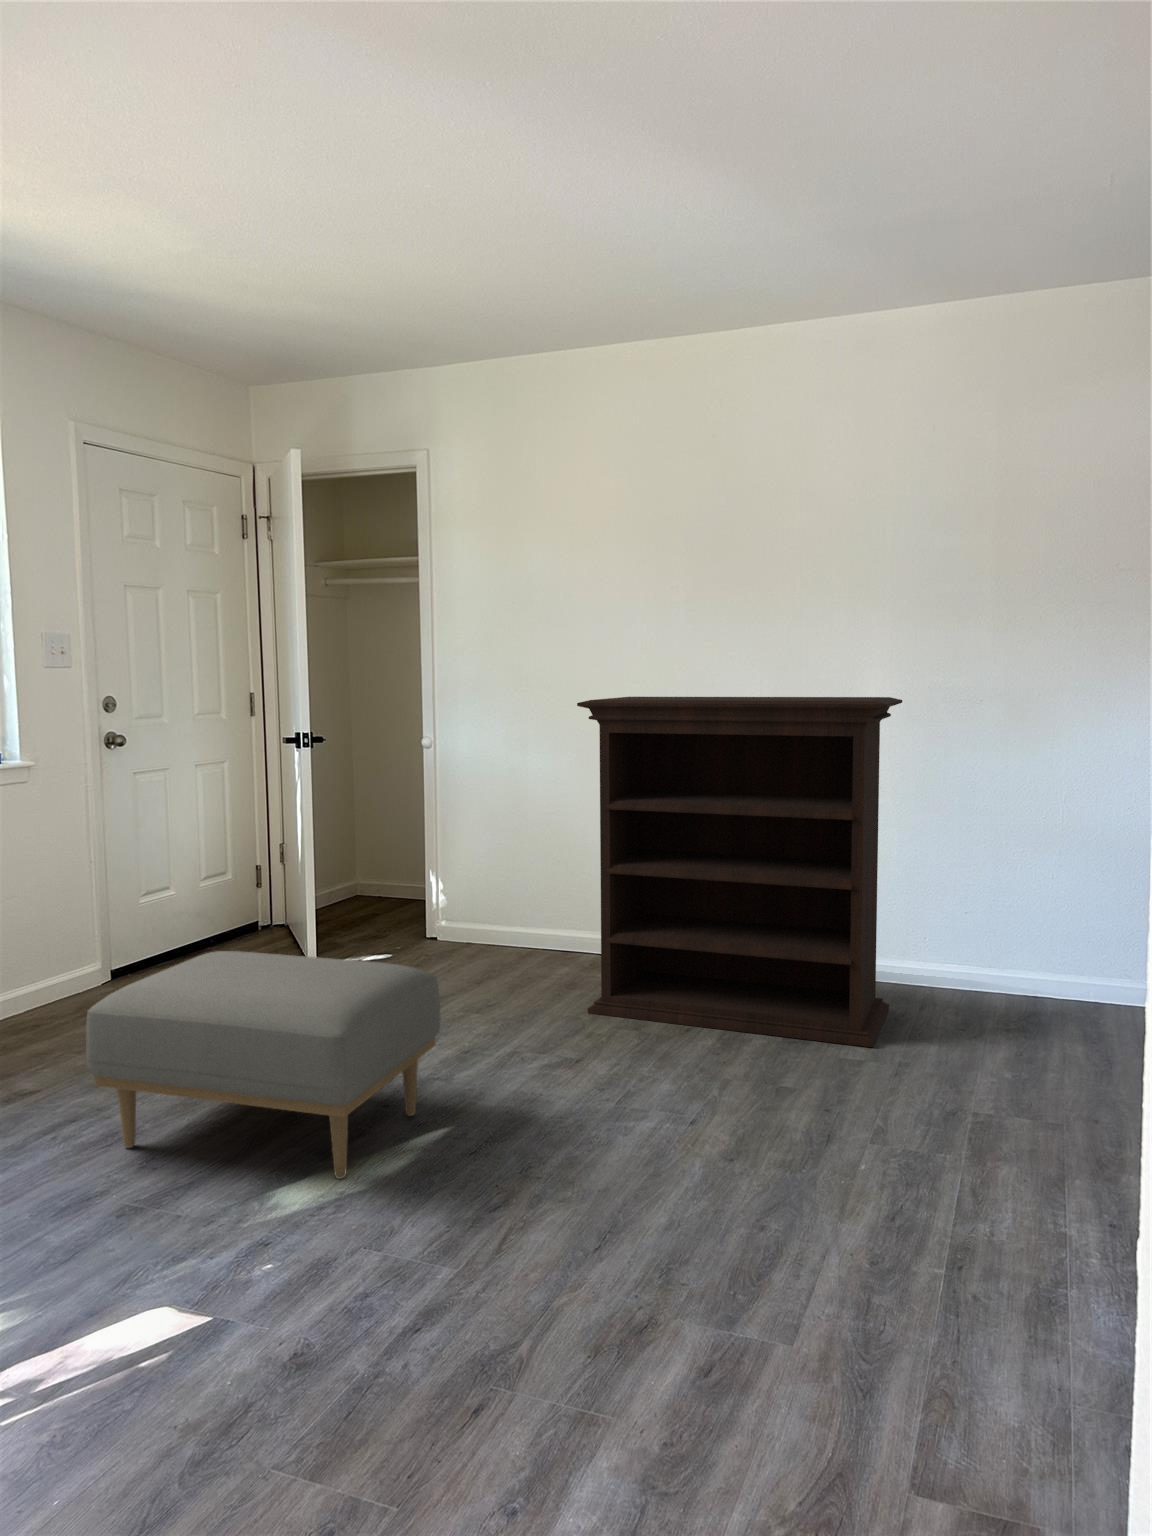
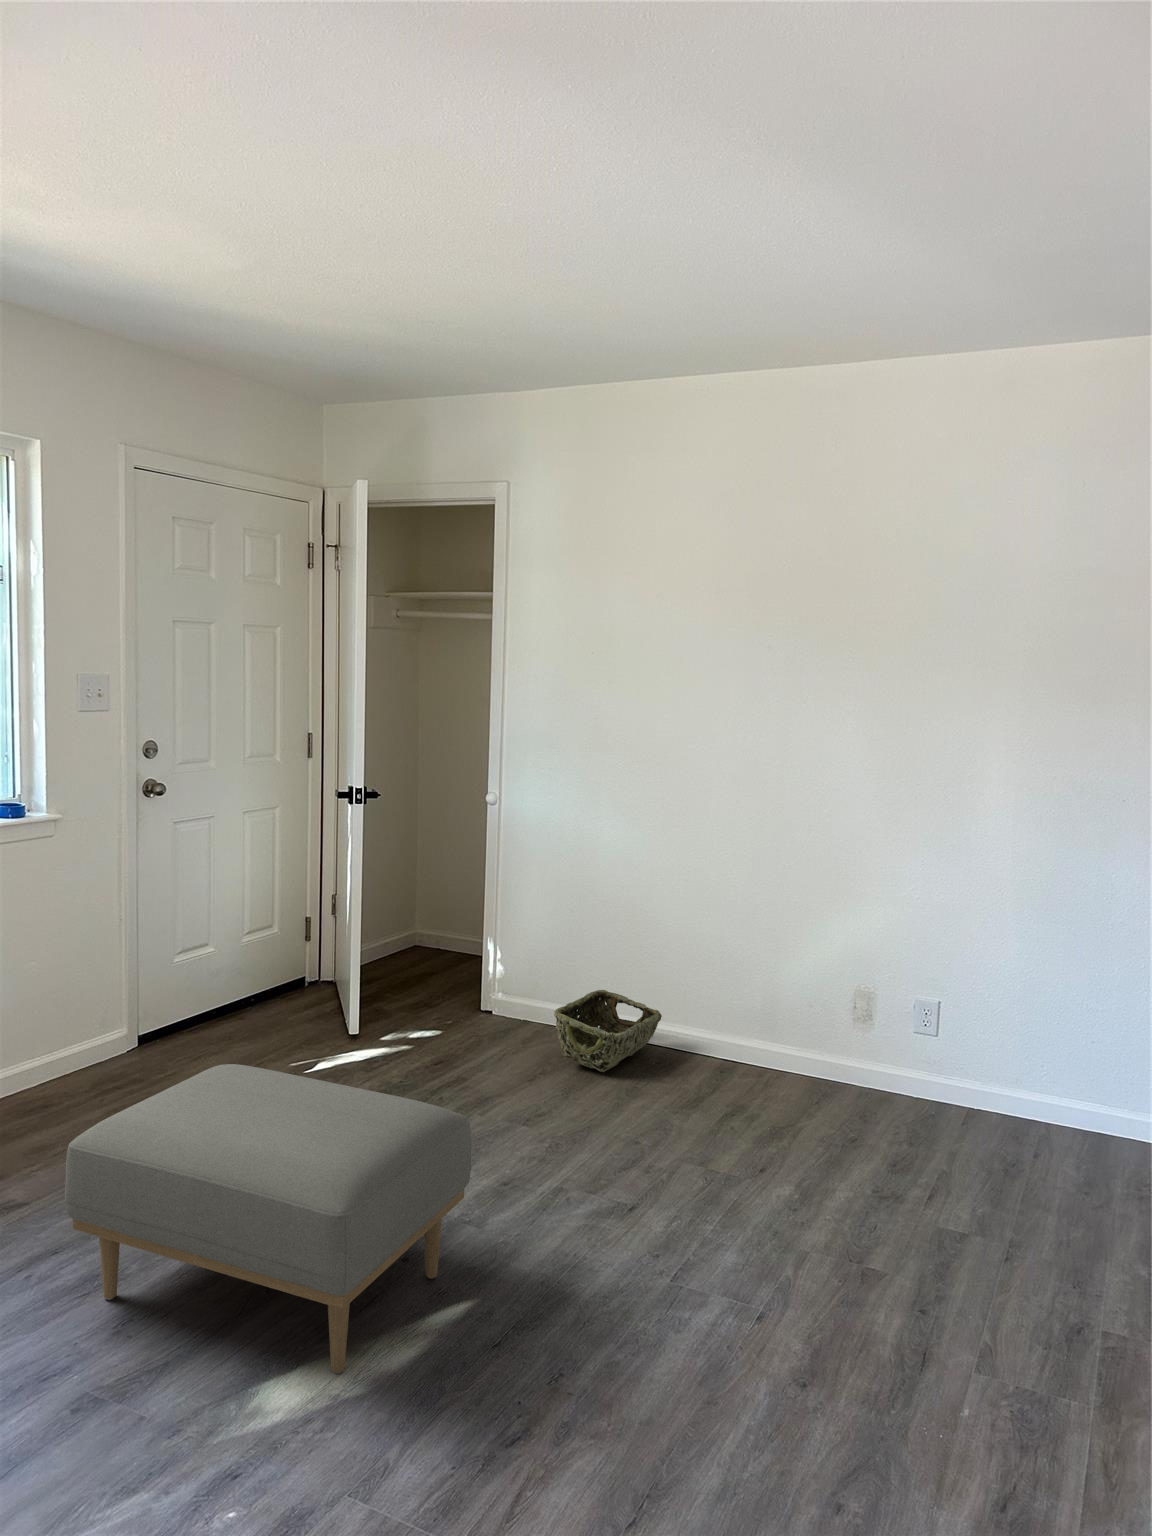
bookshelf: present [577,697,902,1047] -> none [648,775,1036,1218]
woven basket: none [496,906,592,973] -> present [554,990,662,1072]

